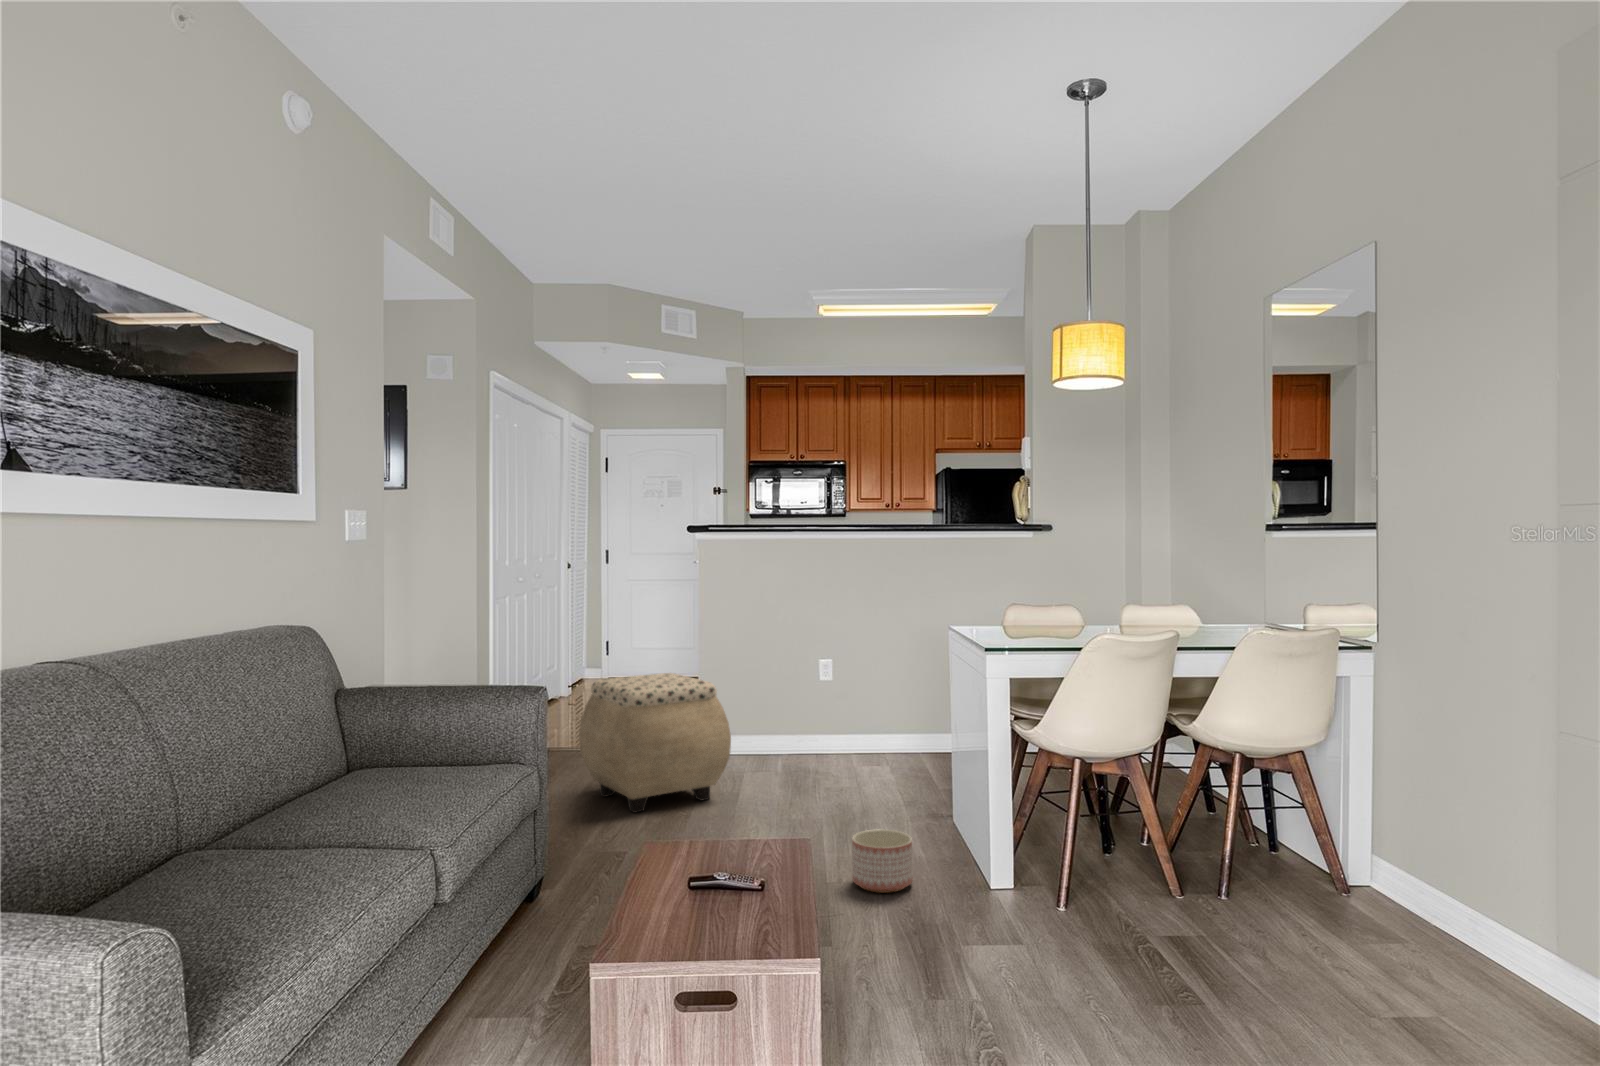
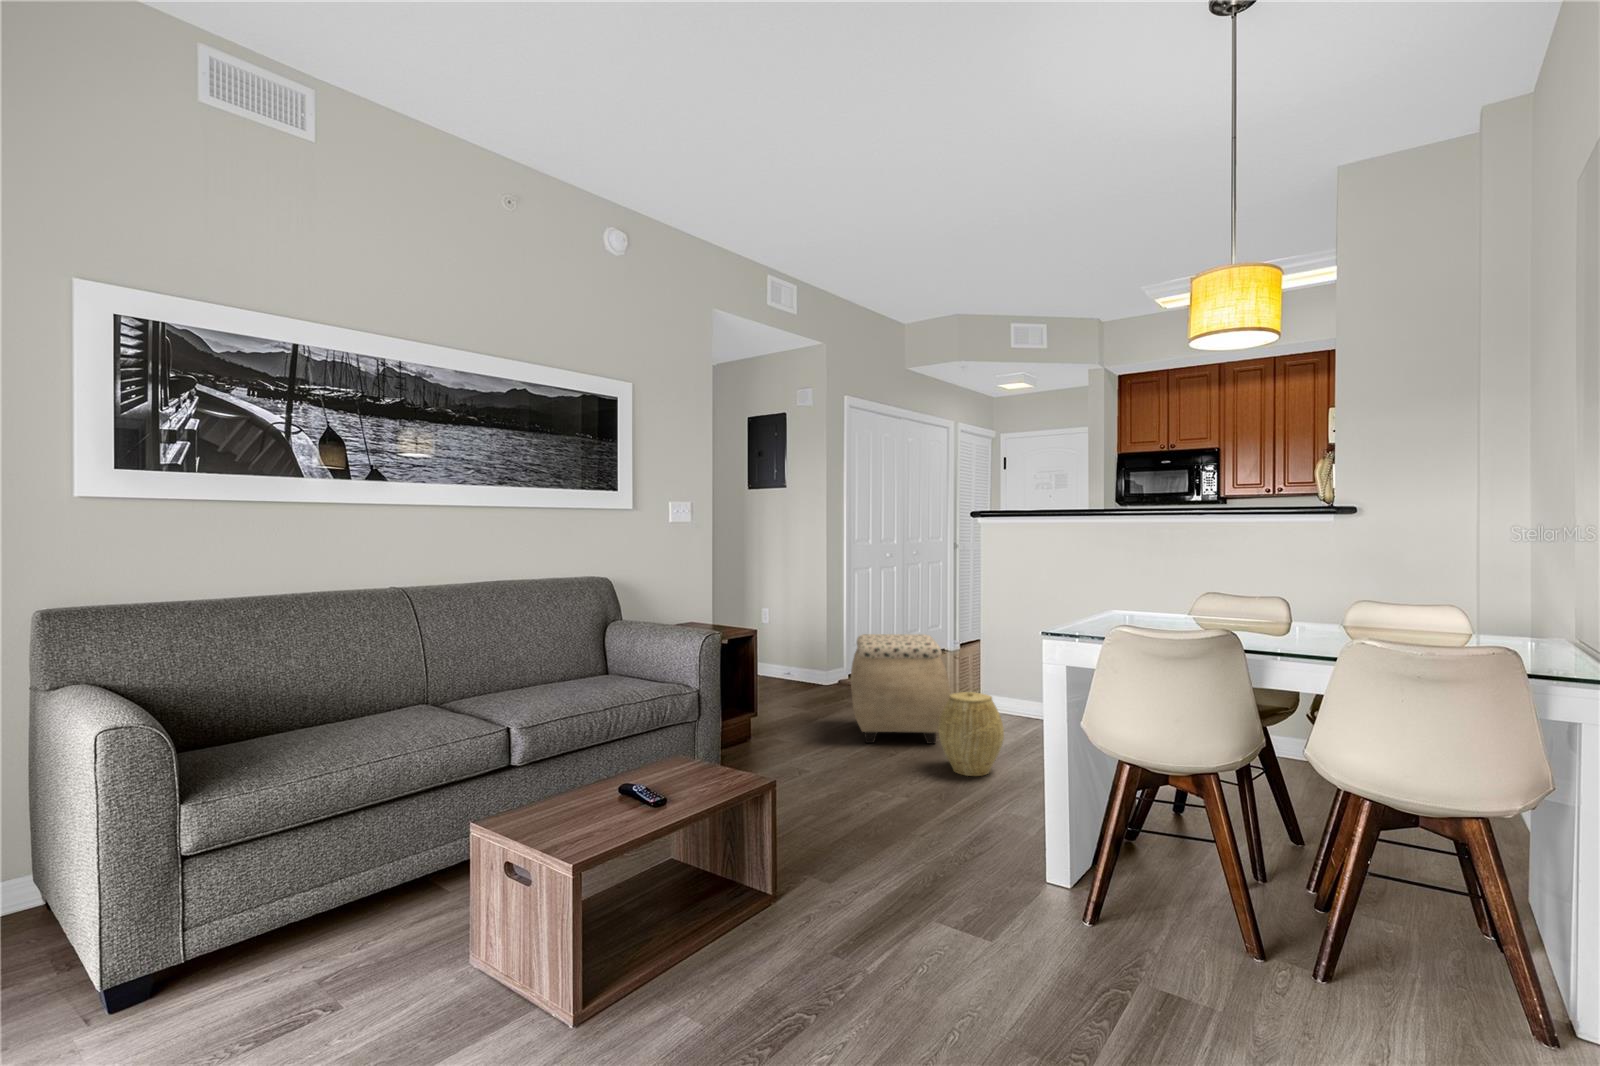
woven basket: none [749,730,821,825] -> present [939,692,1004,776]
planter: present [852,829,913,893] -> none [938,789,995,849]

